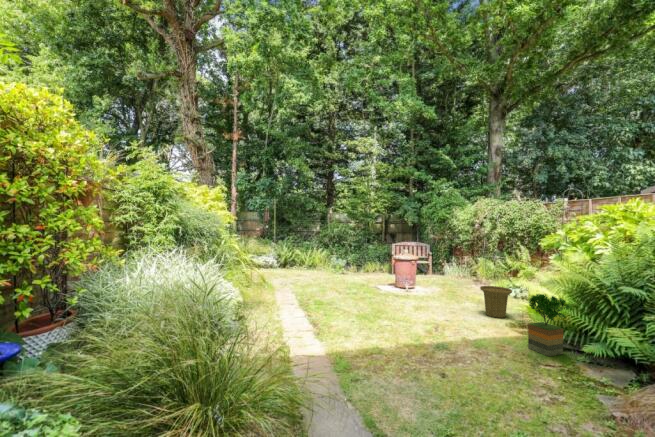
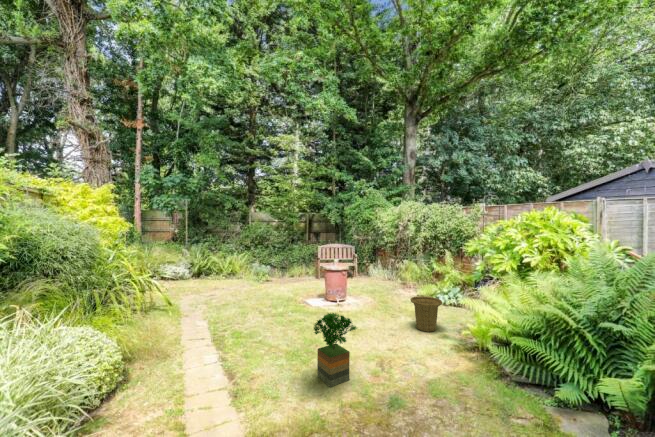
potted tree: present [528,294,571,356] -> present [314,313,357,387]

